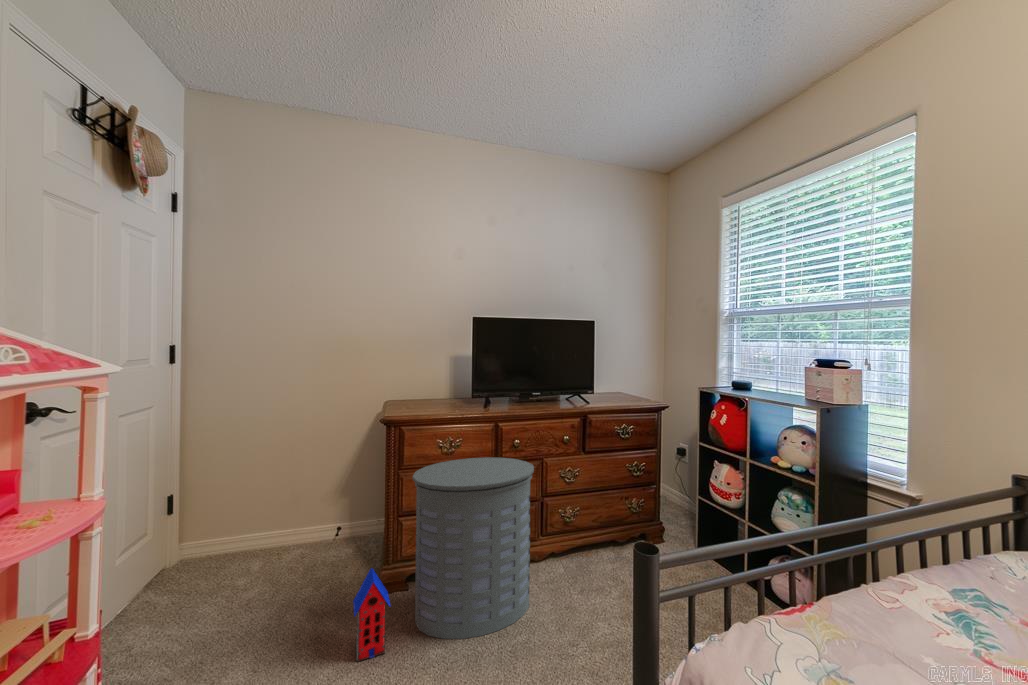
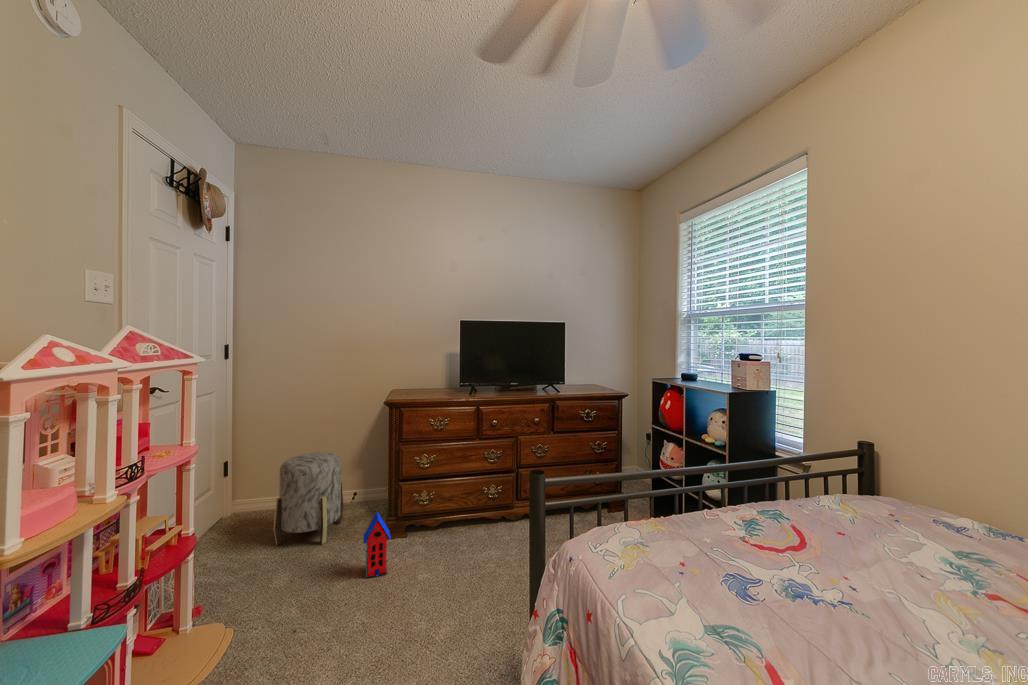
laundry hamper: present [413,457,534,639] -> none [408,434,505,568]
ottoman: none [230,482,325,610] -> present [273,452,344,545]

